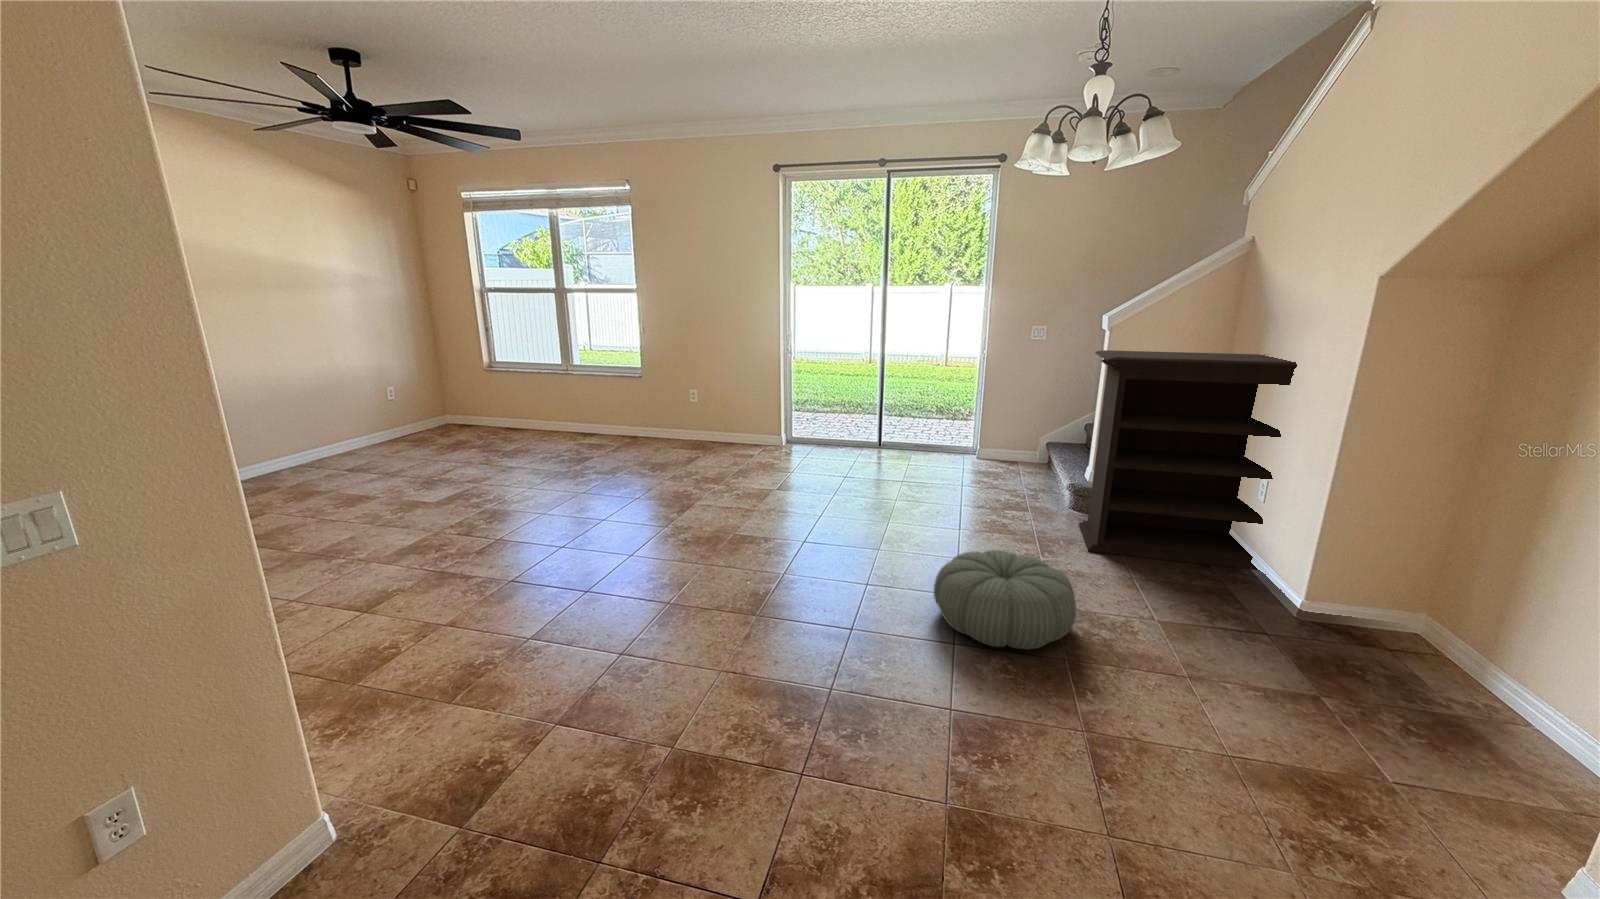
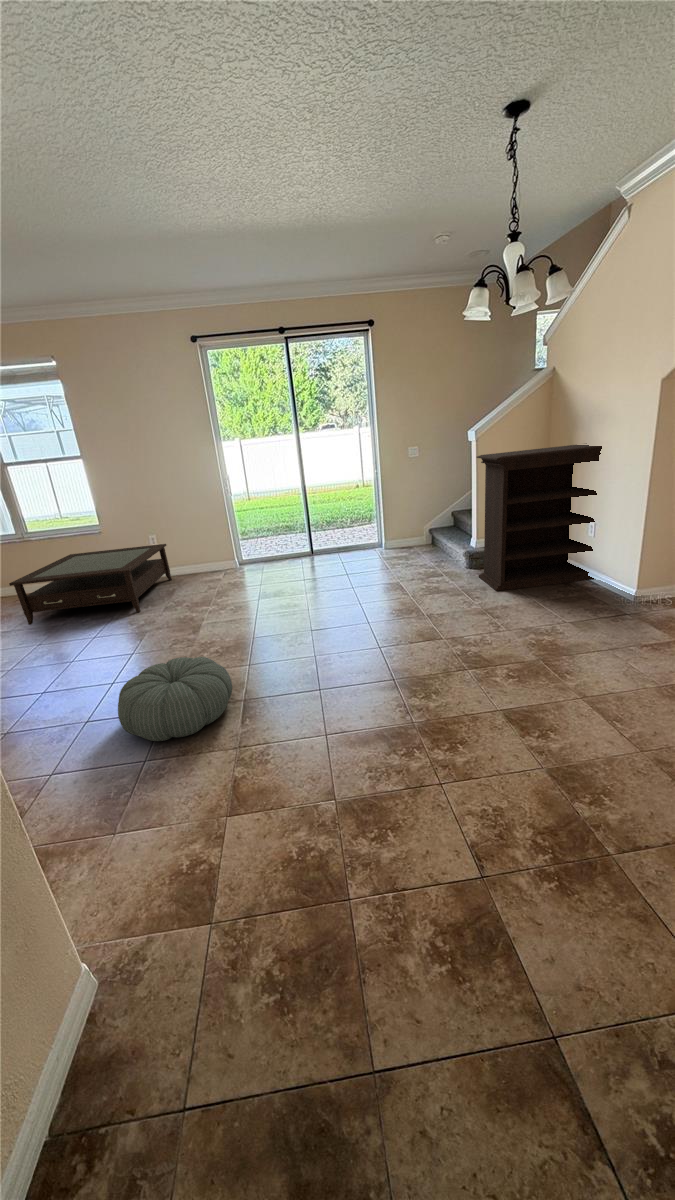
coffee table: none [523,395,702,476] -> present [9,544,172,625]
pouf: present [934,550,1076,649] -> present [118,657,232,741]

